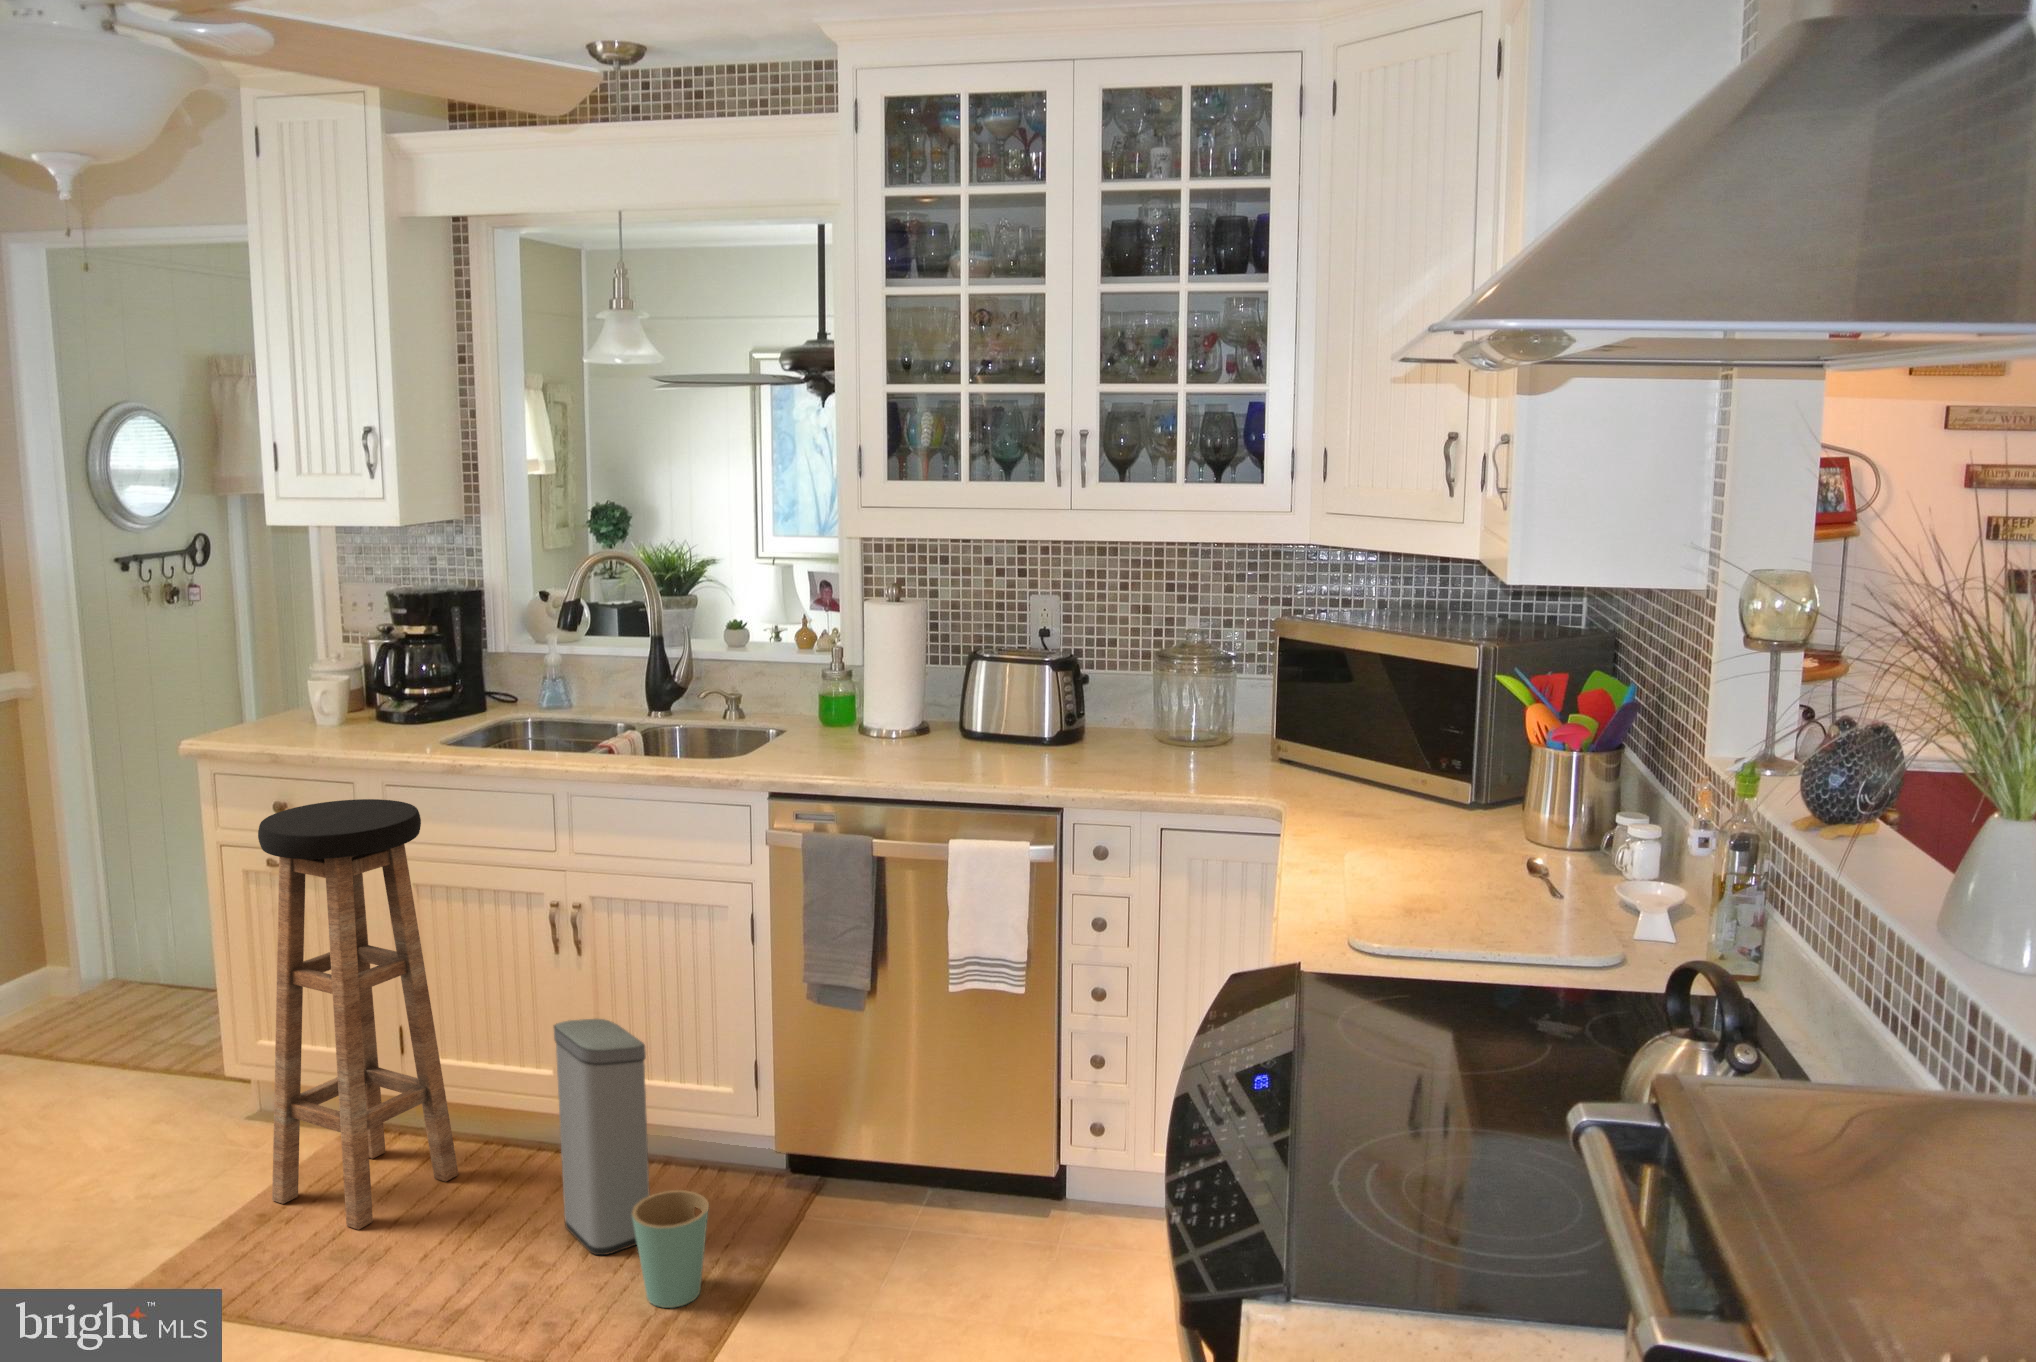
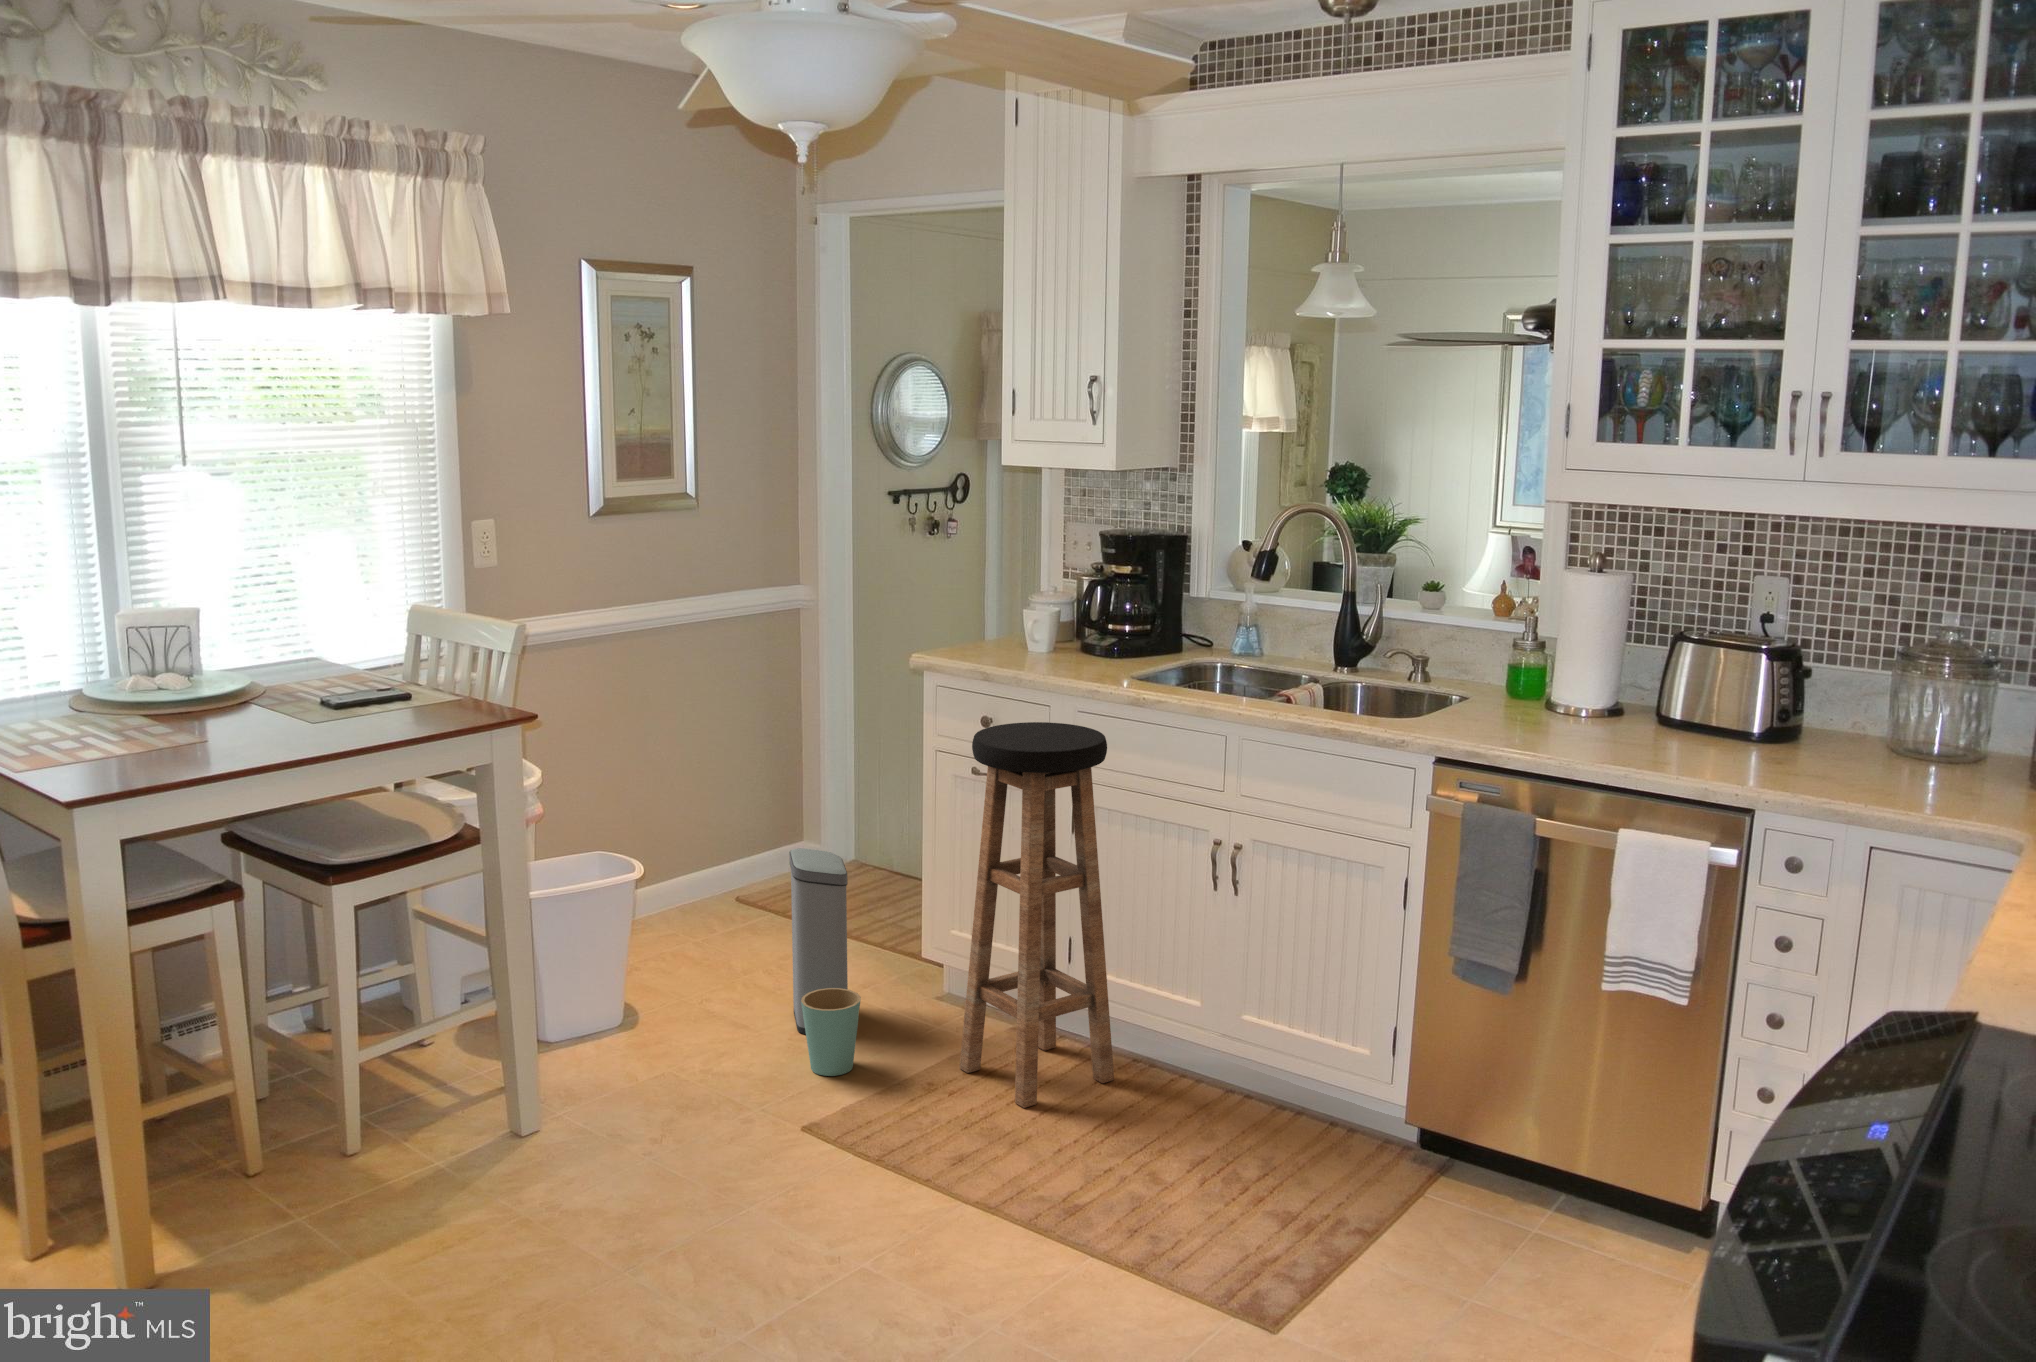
trash can: present [554,1019,709,1308] -> present [789,848,861,1076]

